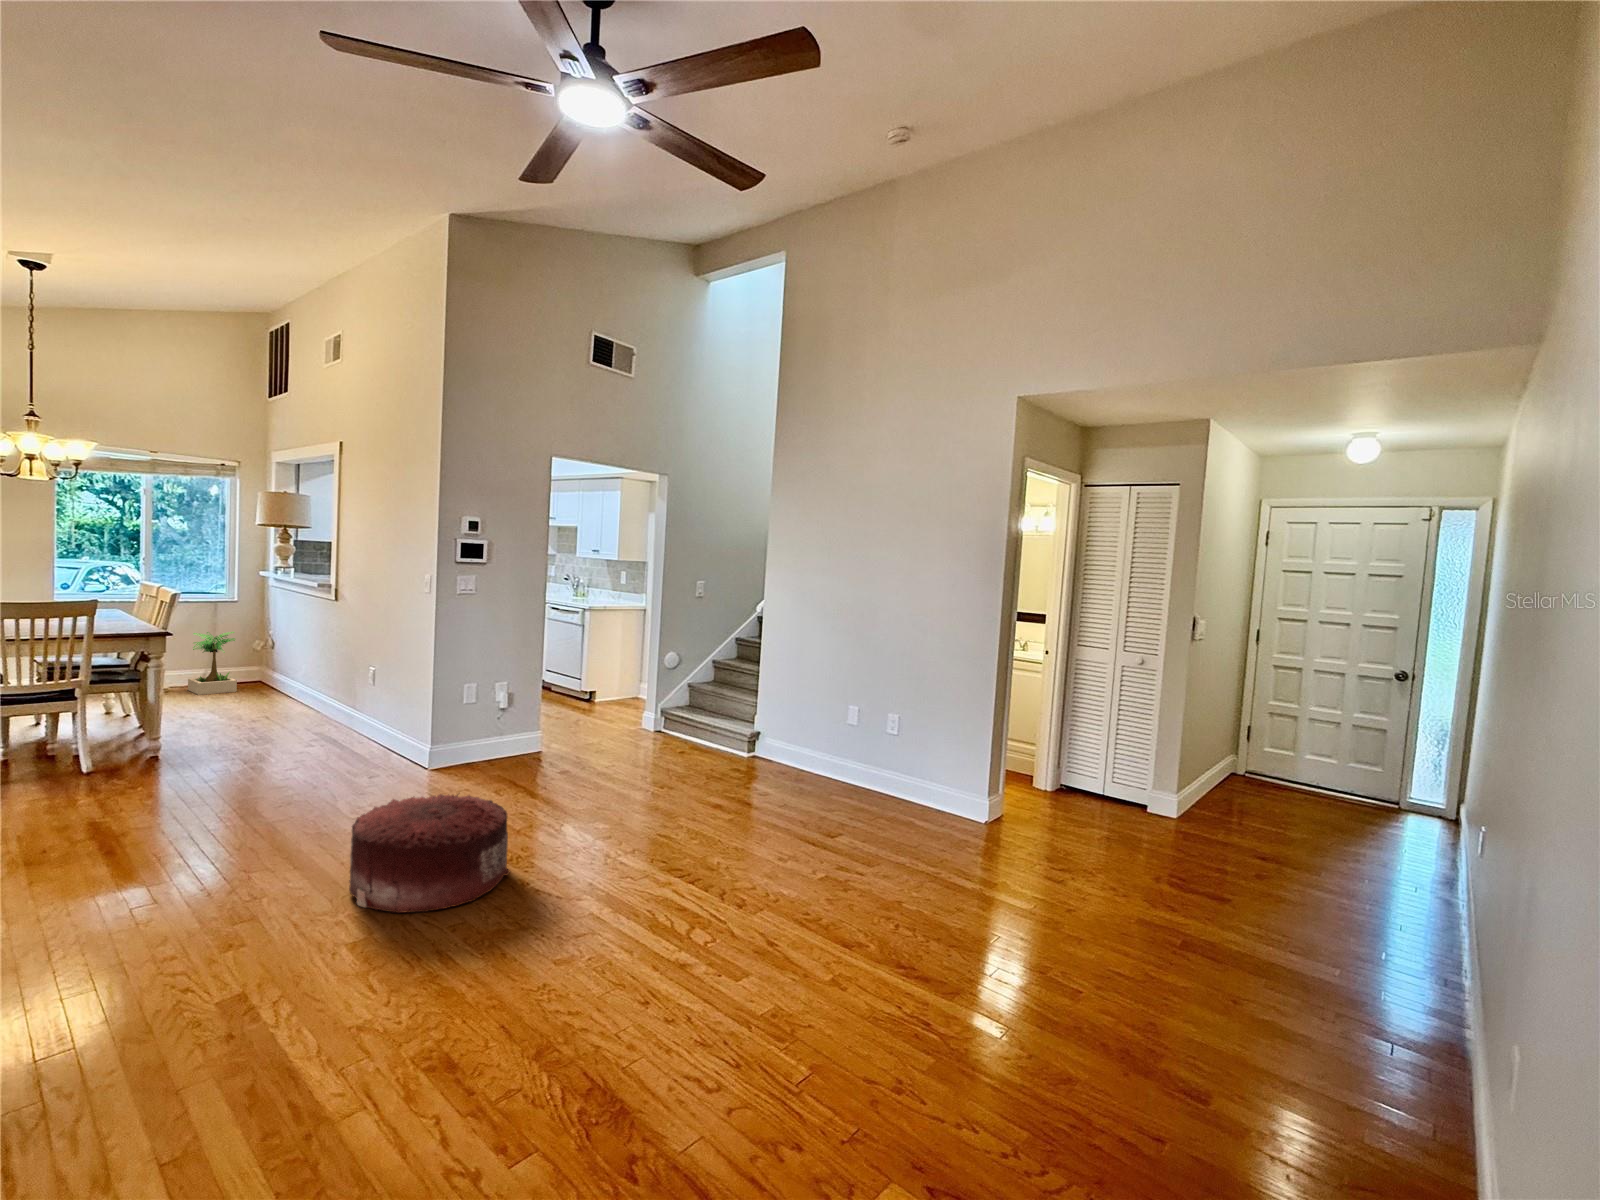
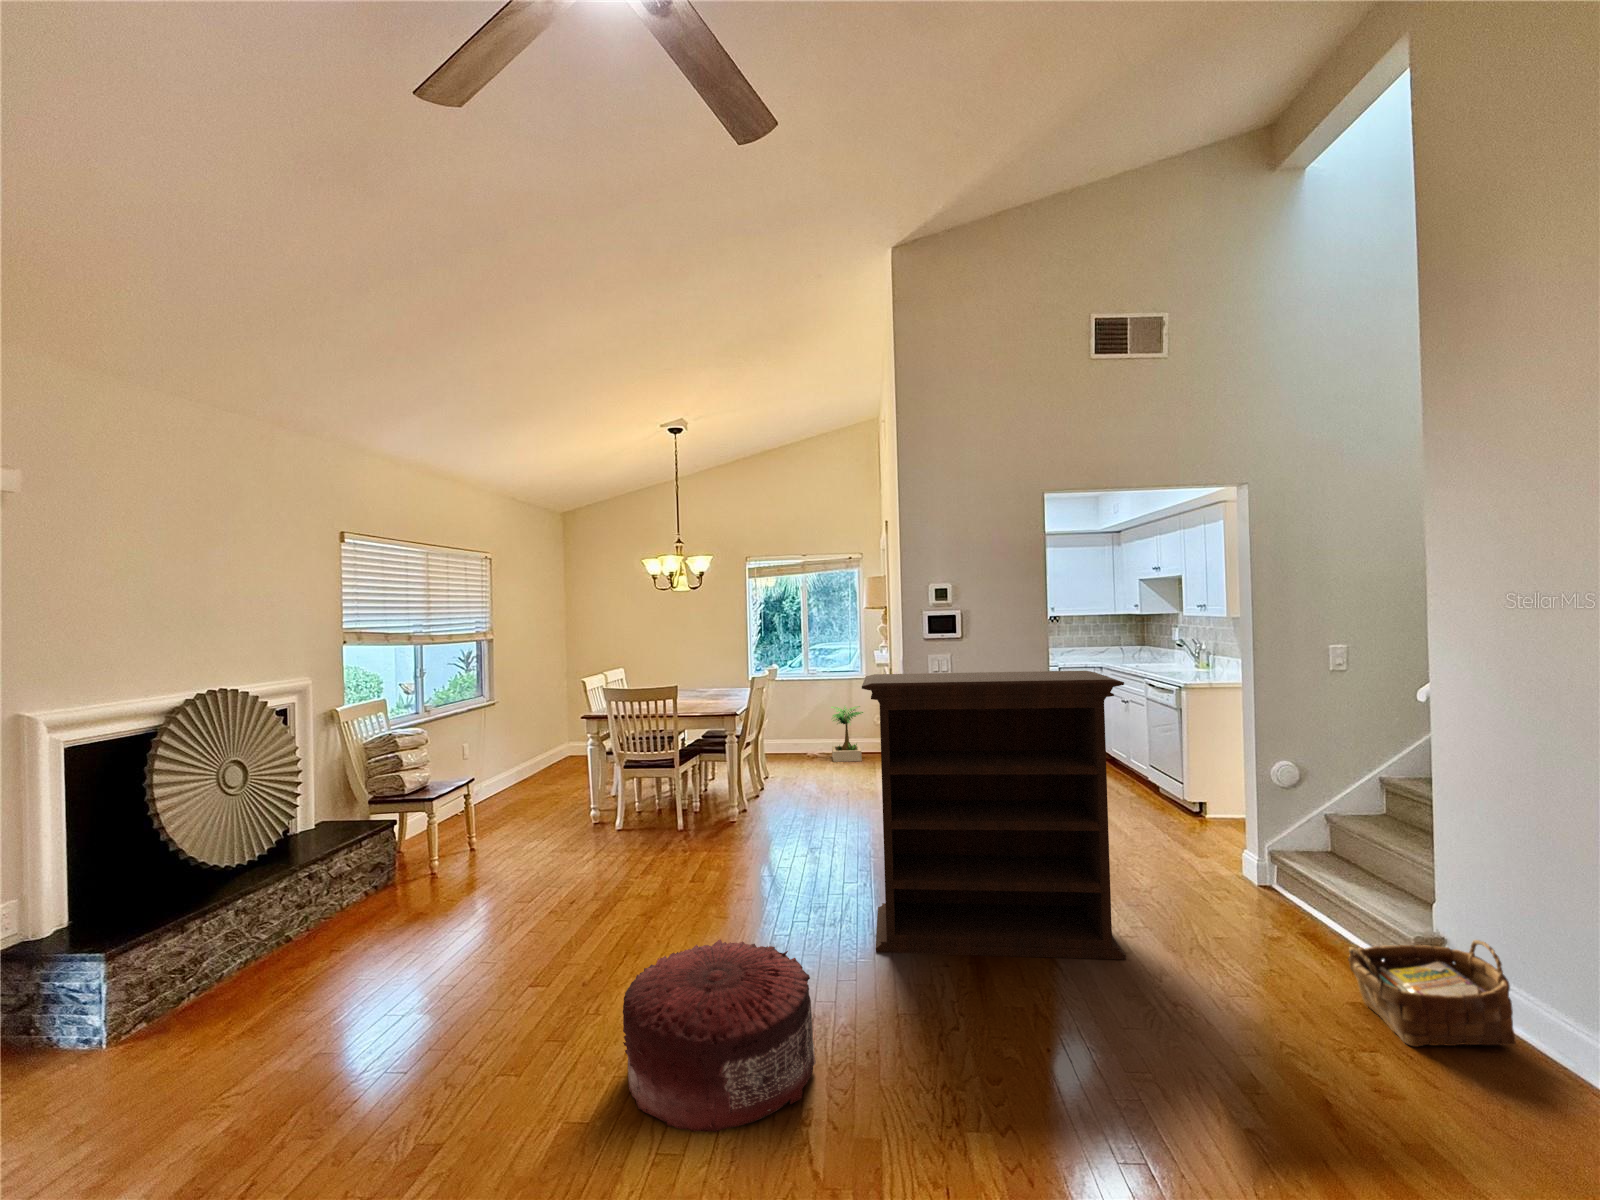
bookshelf: none [425,590,632,807] -> present [862,671,1126,960]
woven basket: none [731,725,792,777] -> present [1348,940,1516,1046]

